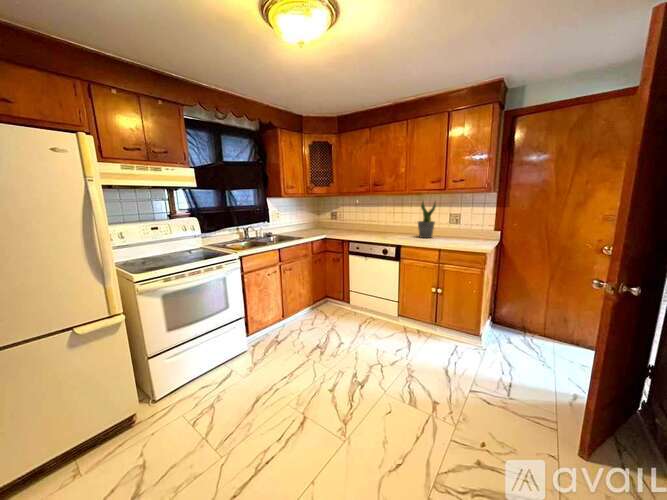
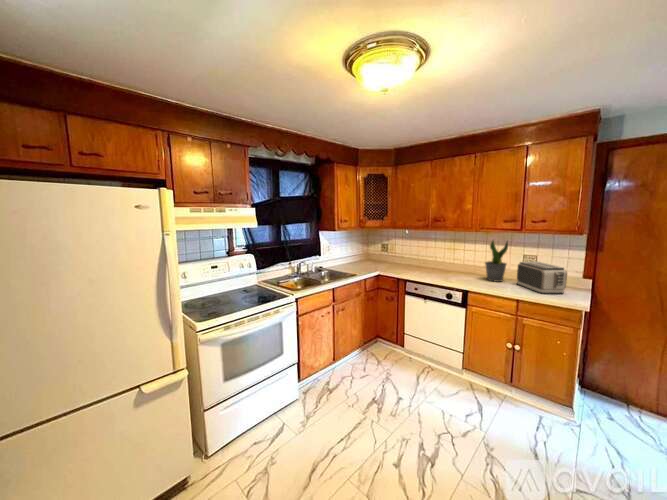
toaster: none [442,219,479,244] -> present [517,262,567,294]

